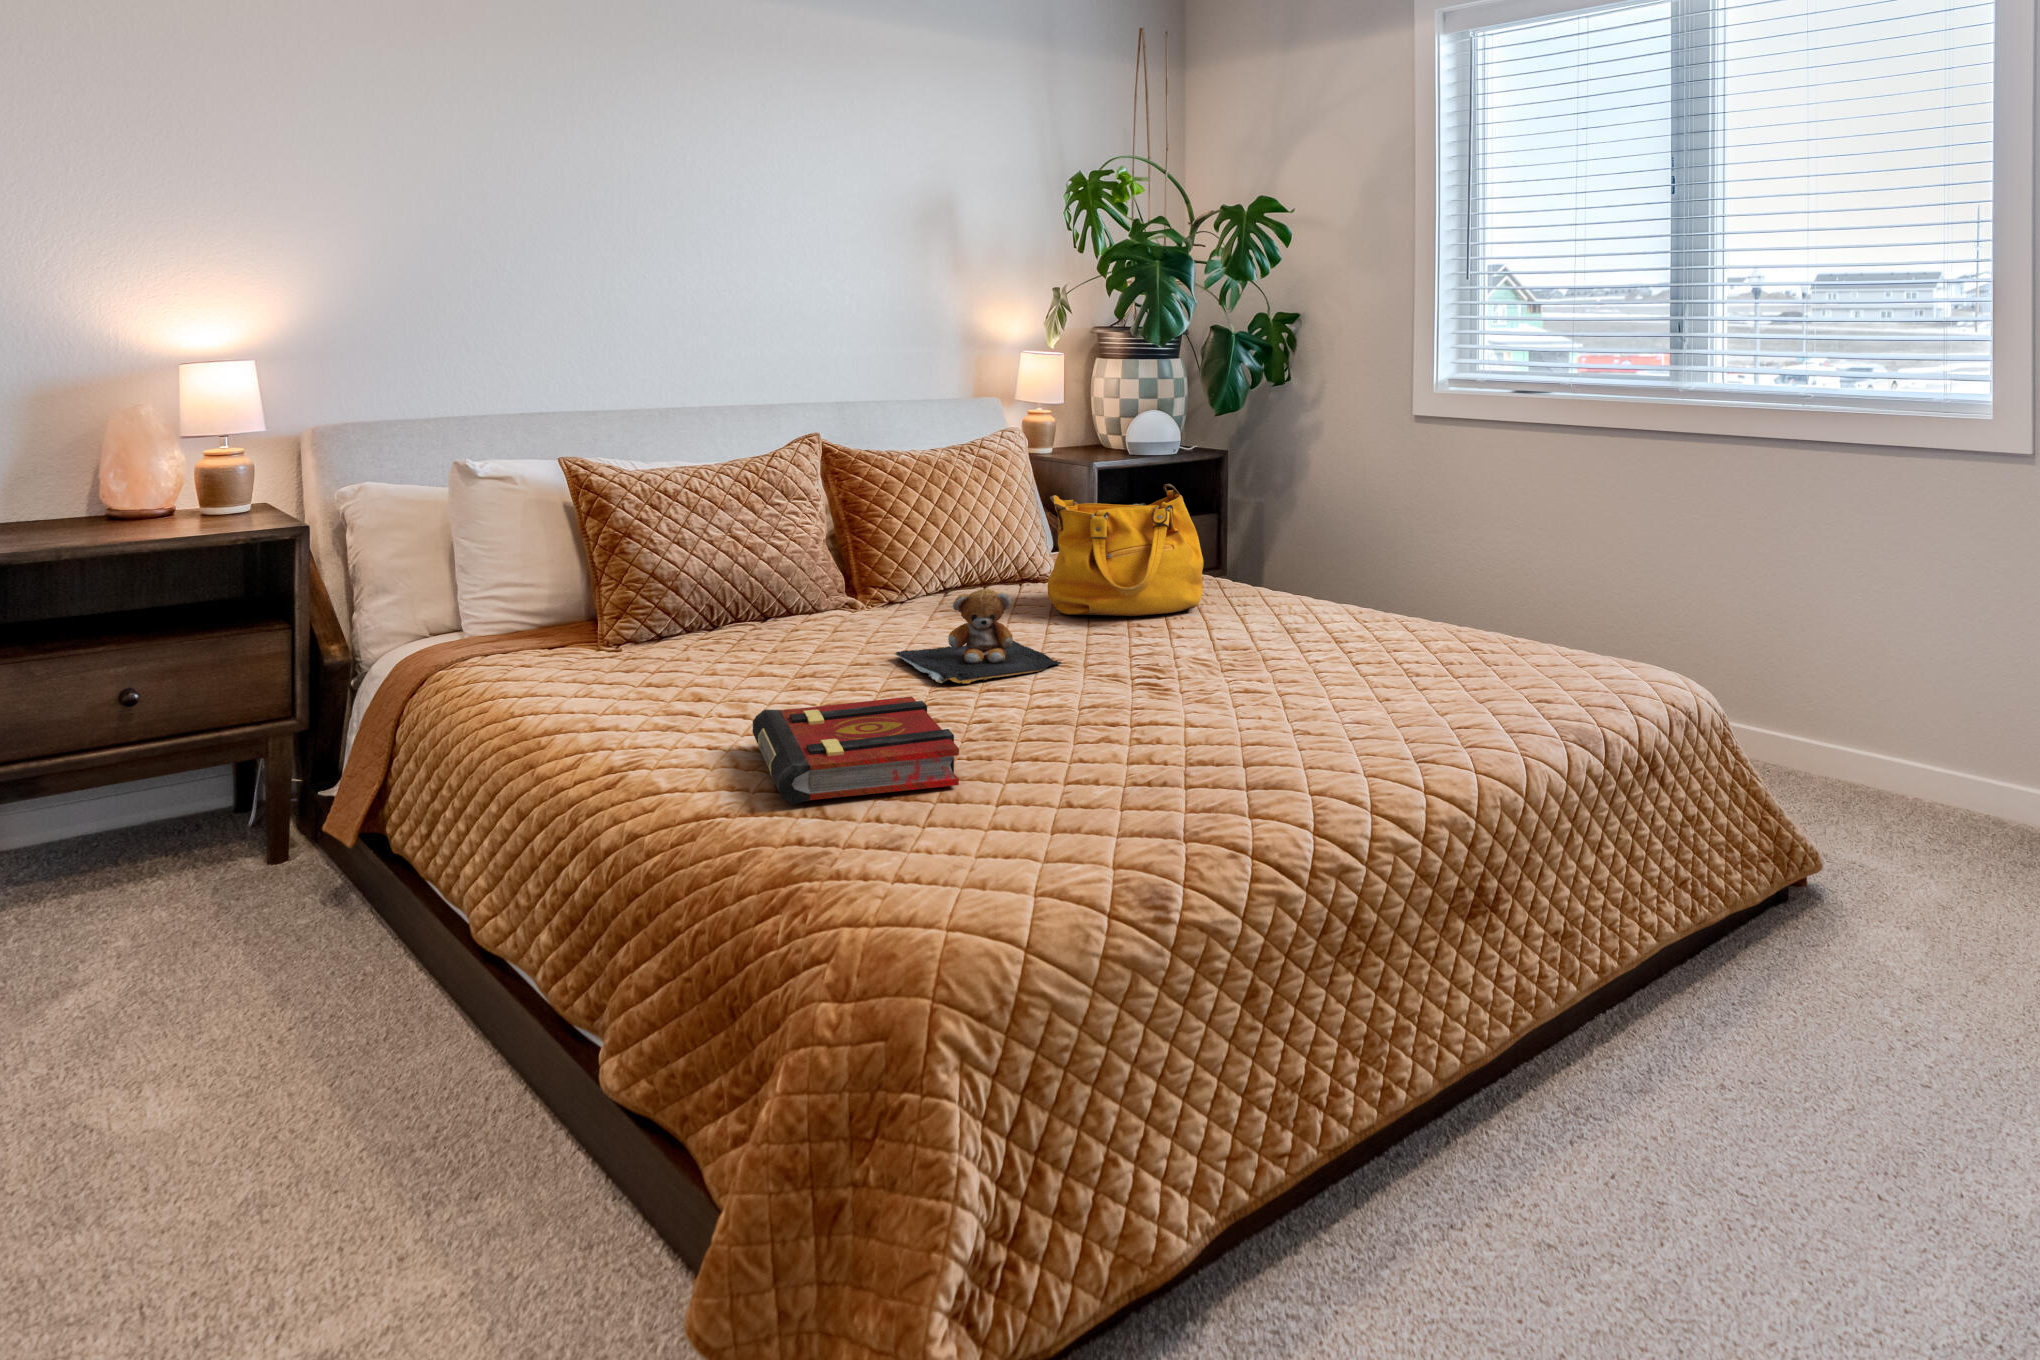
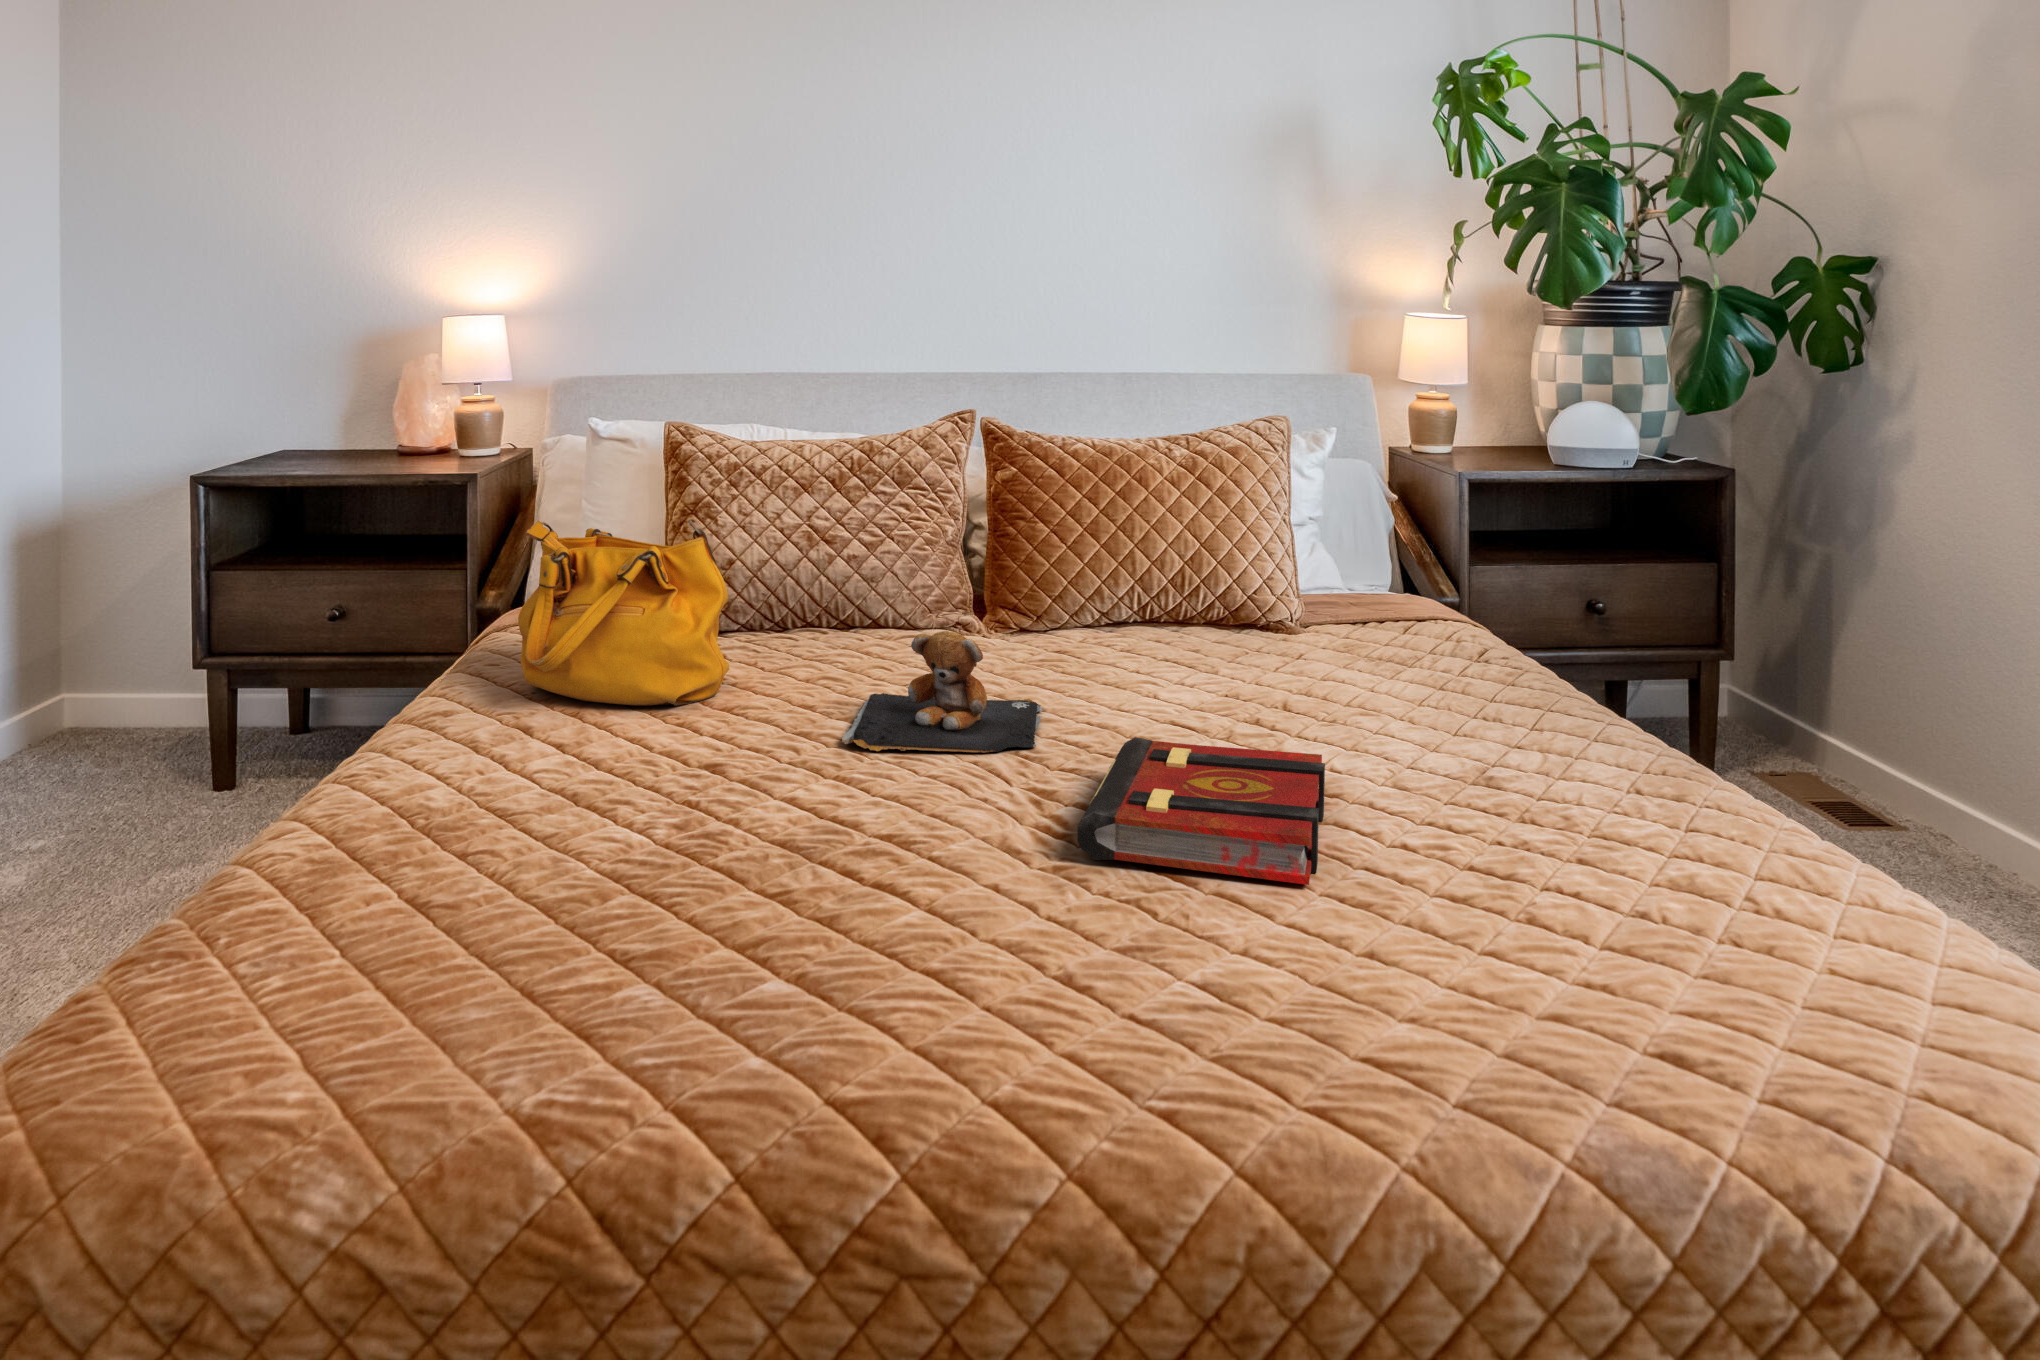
handbag: present [1048,484,1204,616] -> present [518,520,729,705]
book: present [753,696,959,804] -> present [1077,737,1325,885]

